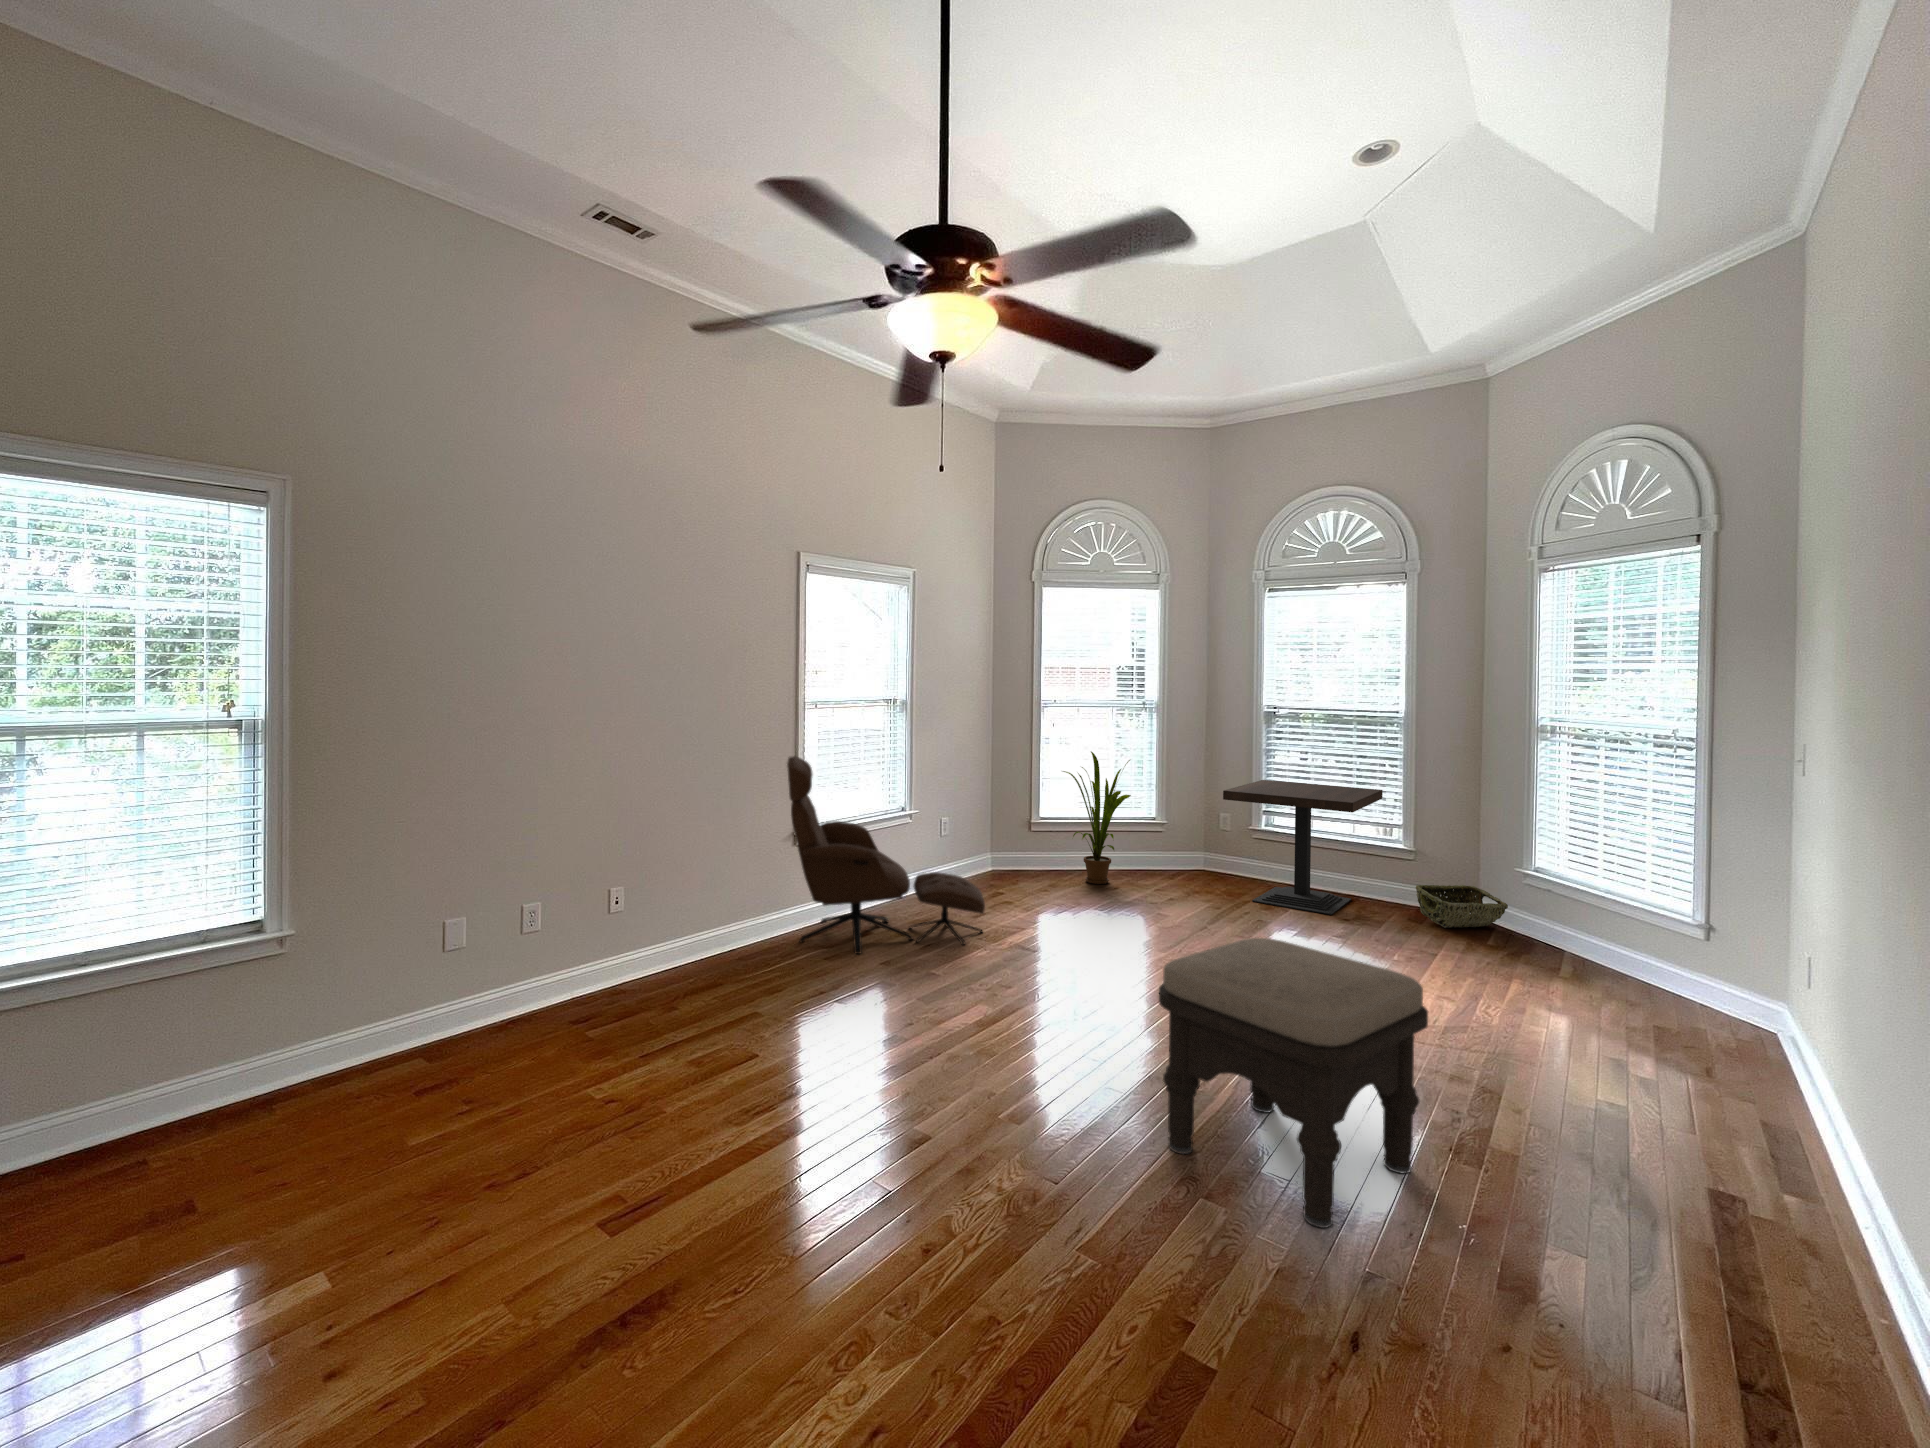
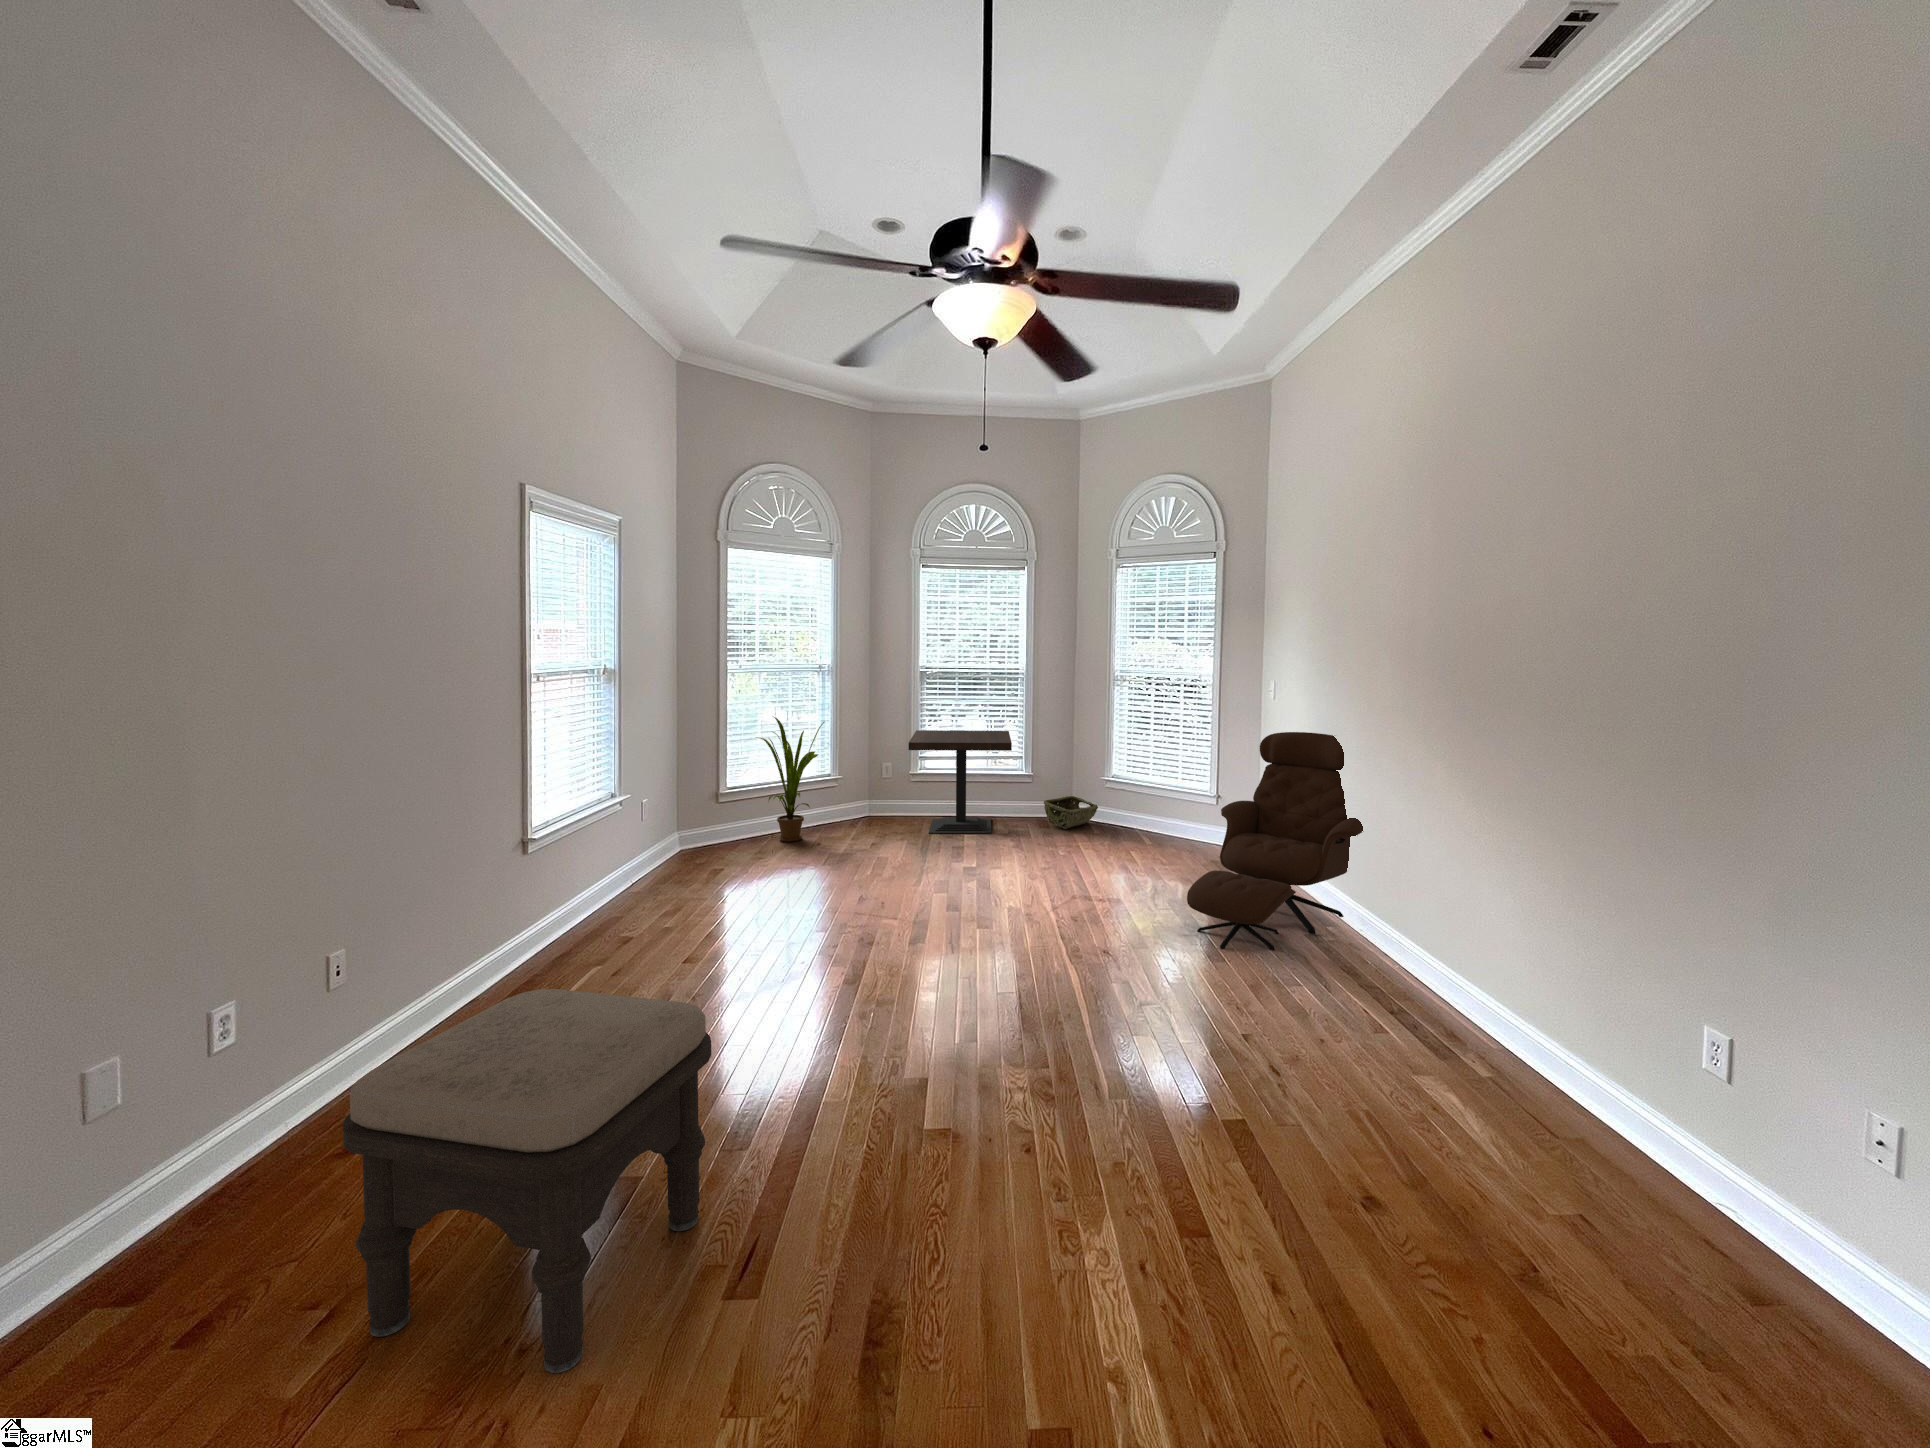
lounge chair: present [787,756,985,954] -> present [1187,732,1363,950]
ottoman: present [1159,938,1428,1228] -> present [343,989,711,1373]

